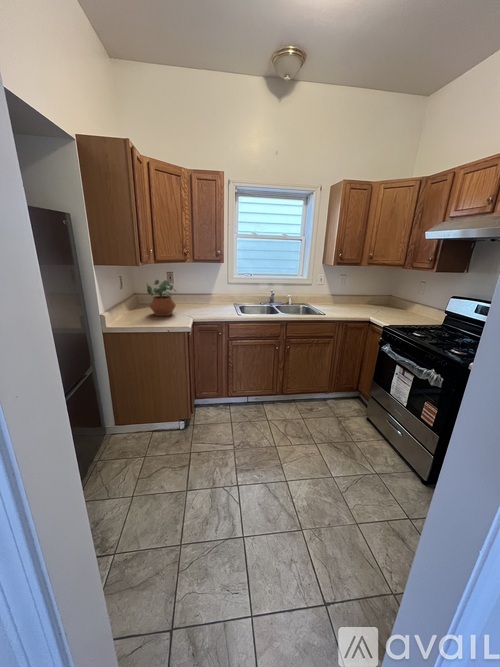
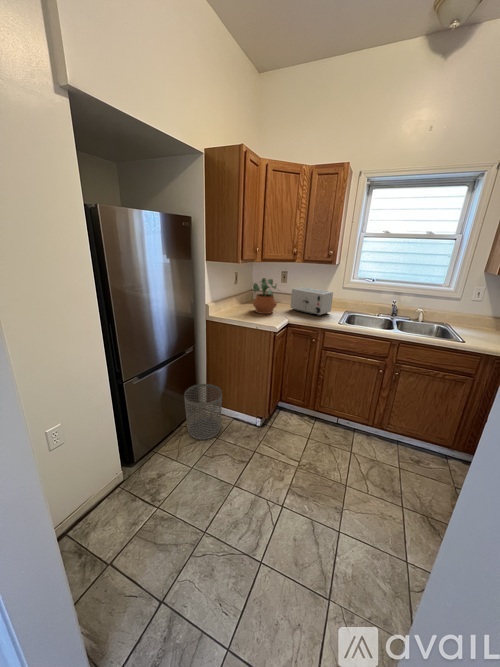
toaster: none [185,286,223,311] -> present [291,287,333,316]
waste bin: none [96,401,144,465] -> present [184,384,222,440]

